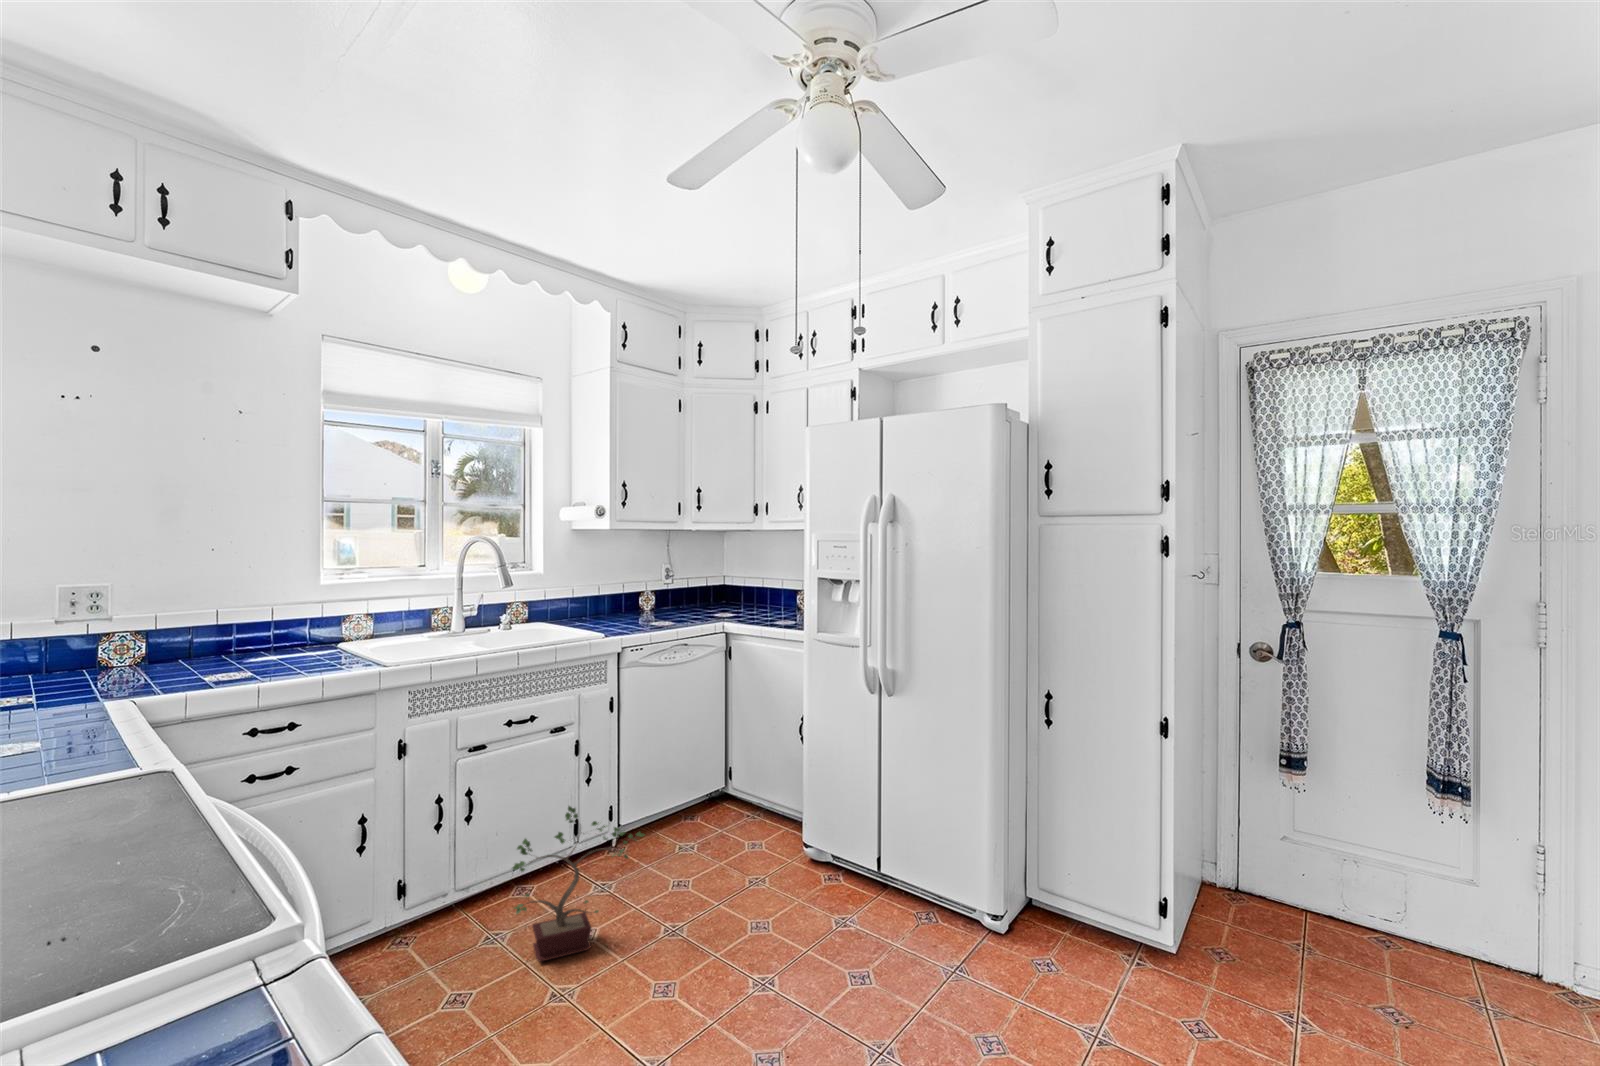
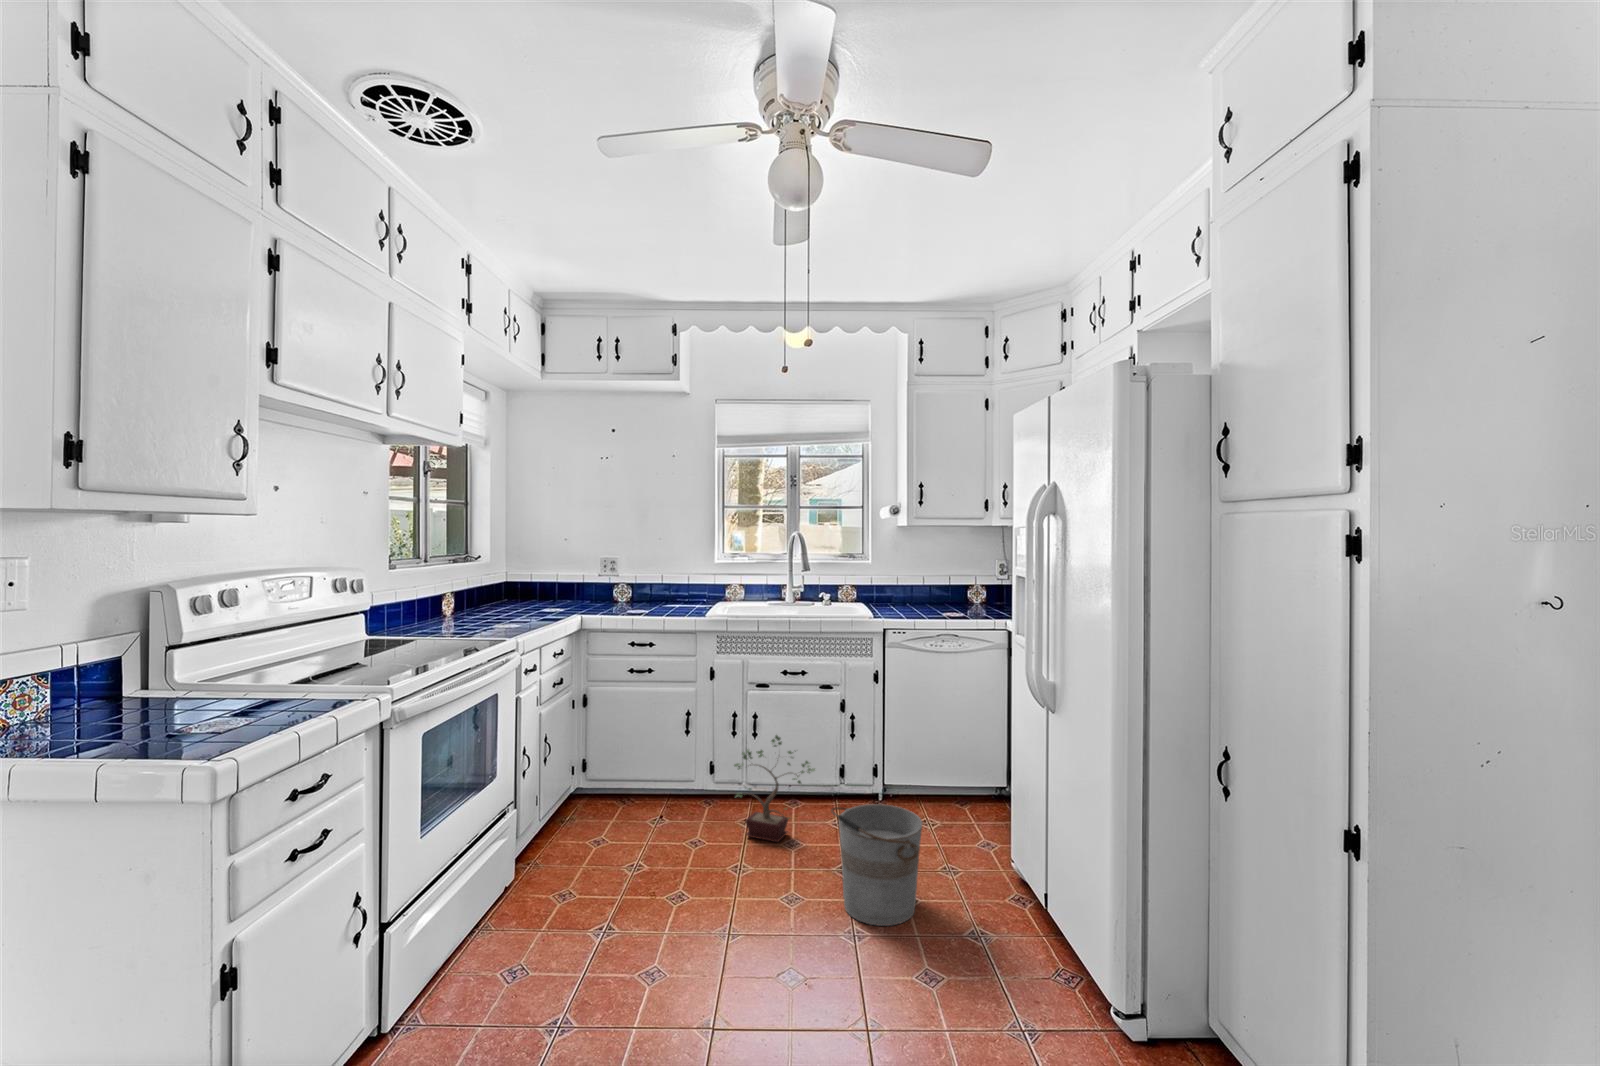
bucket: none [730,839,843,985] -> present [831,804,922,926]

